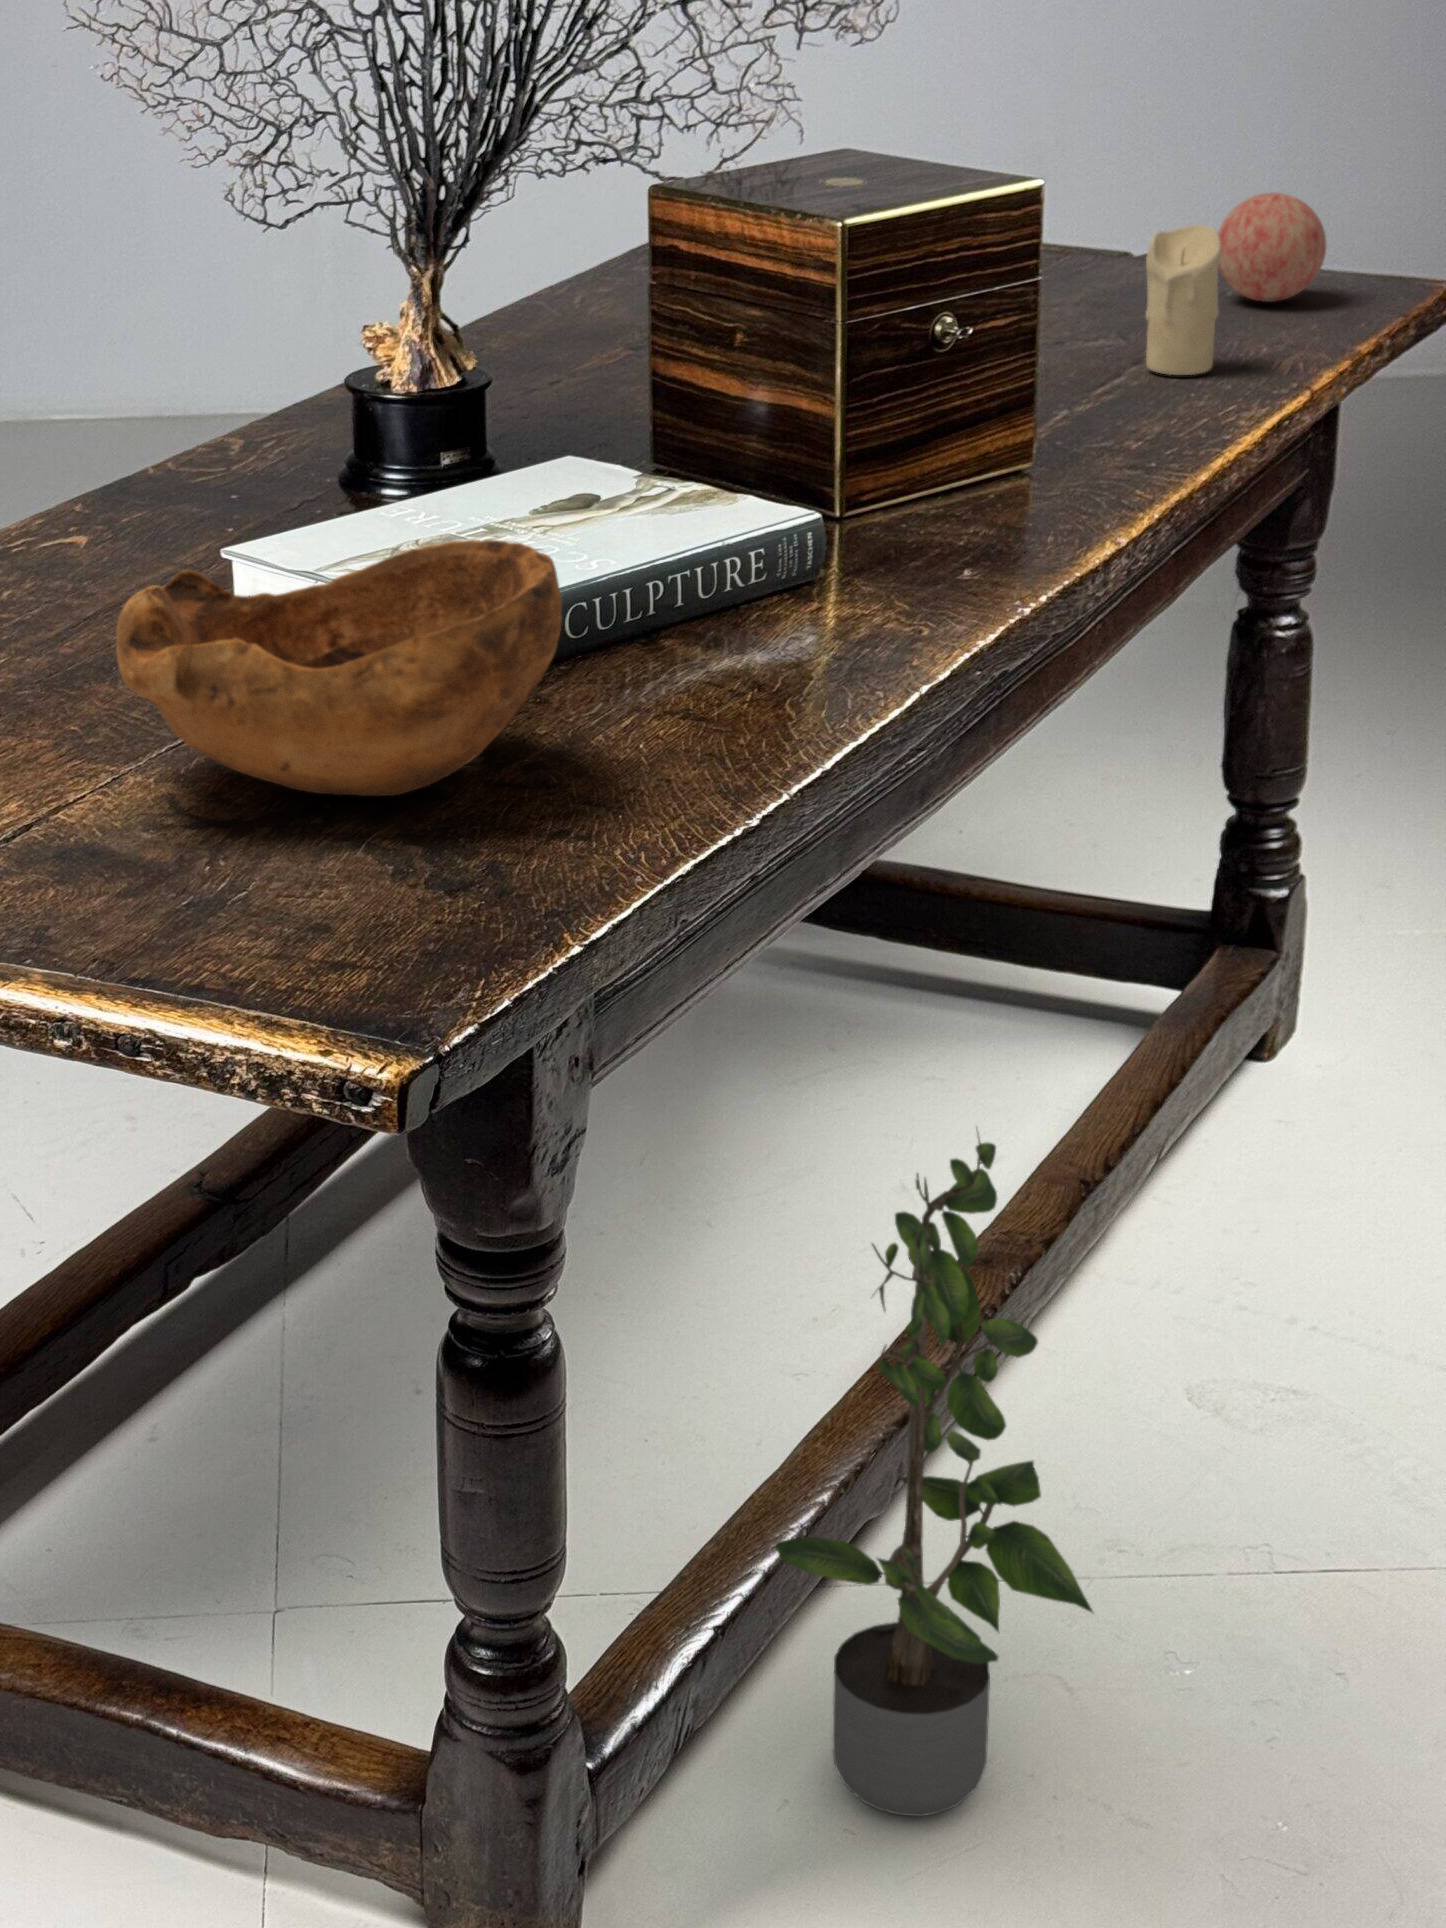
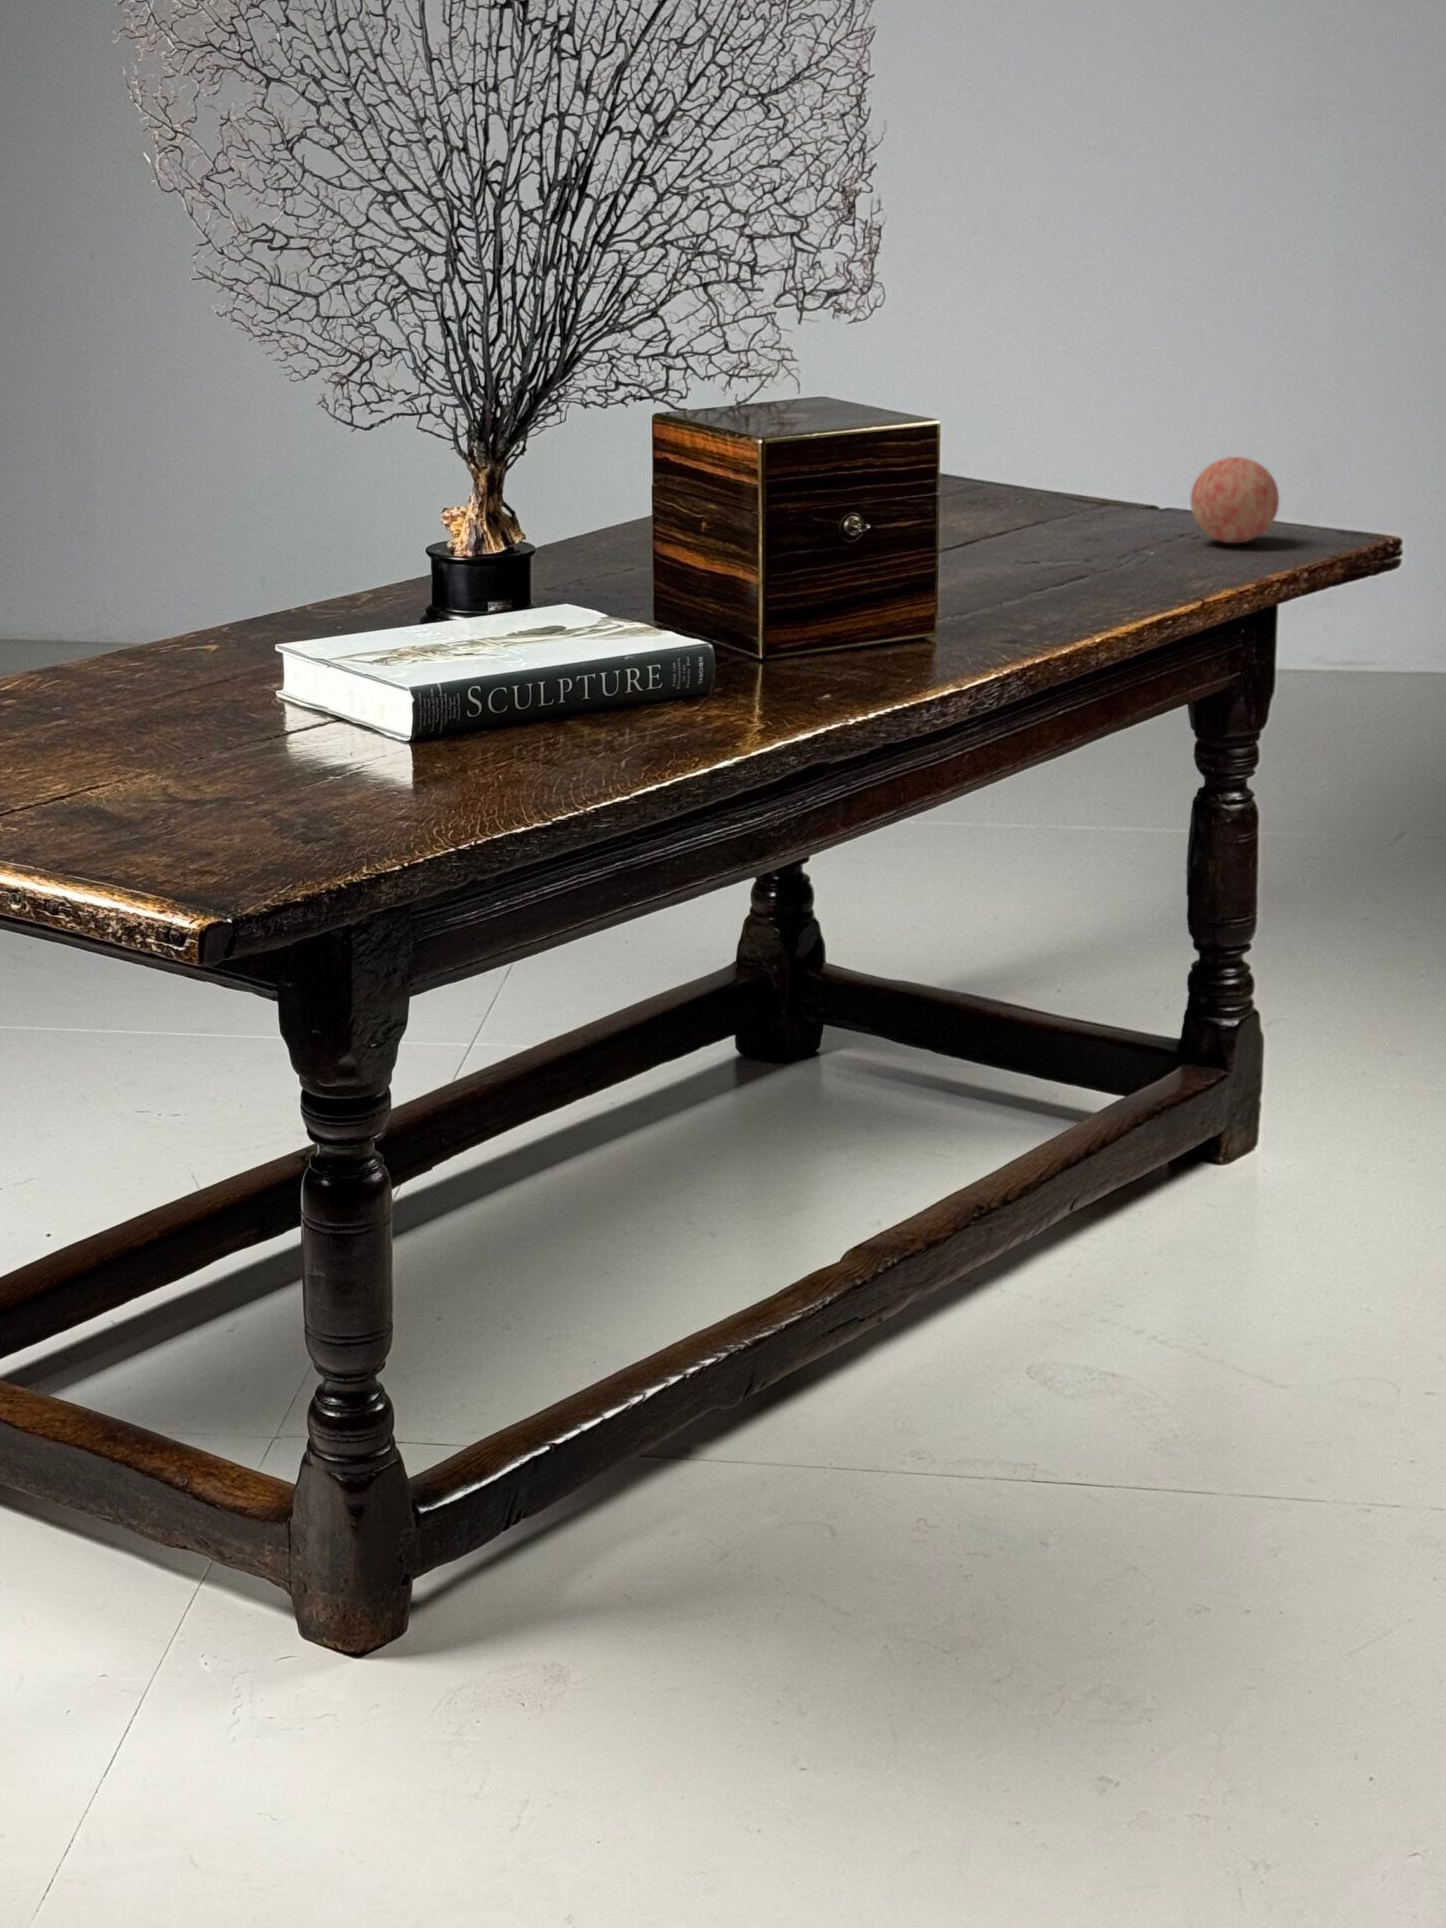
candle: present [1146,225,1221,375] -> none [1084,471,1141,587]
wooden bowl: present [116,540,562,796] -> none [128,627,437,792]
potted plant: present [775,1138,1093,1816] -> none [576,1084,837,1610]

